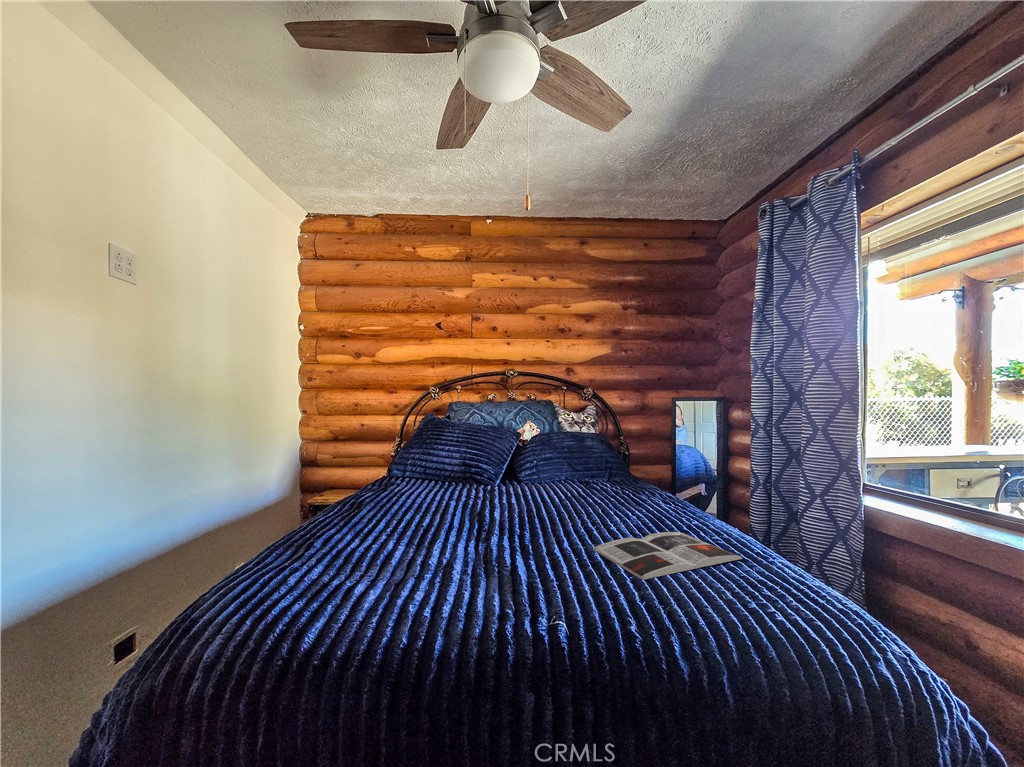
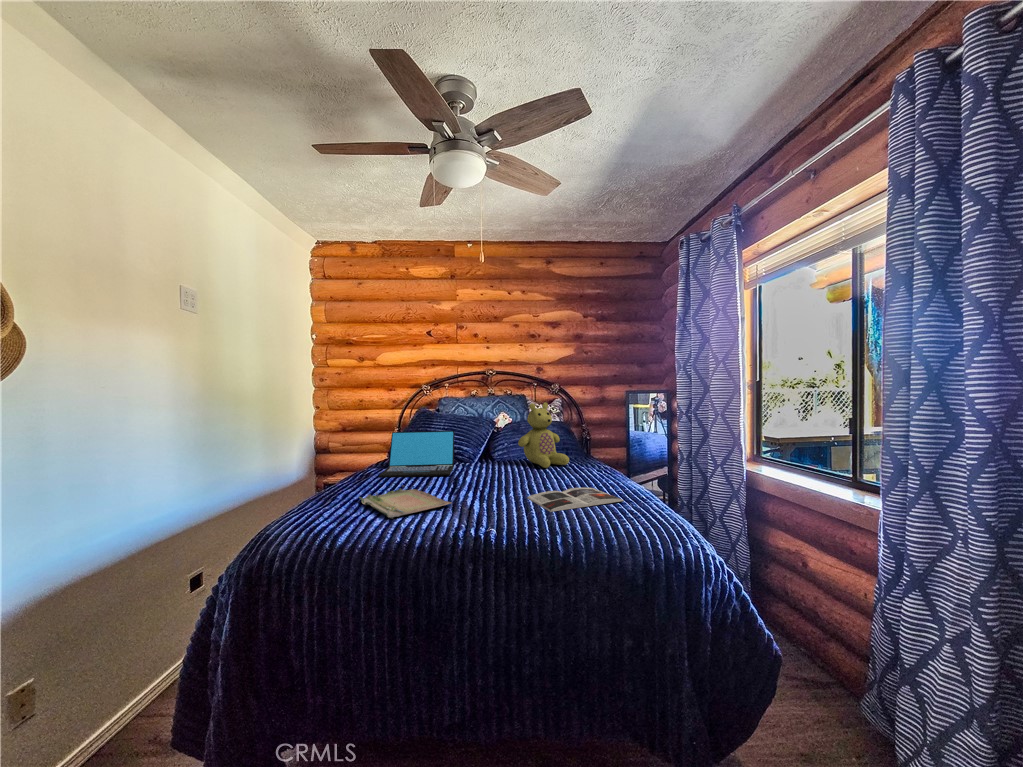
stuffed bear: none [558,409,624,496] -> present [518,402,569,468]
laptop: none [375,444,475,507] -> present [378,431,454,477]
tray: none [344,523,487,592] -> present [359,485,452,518]

